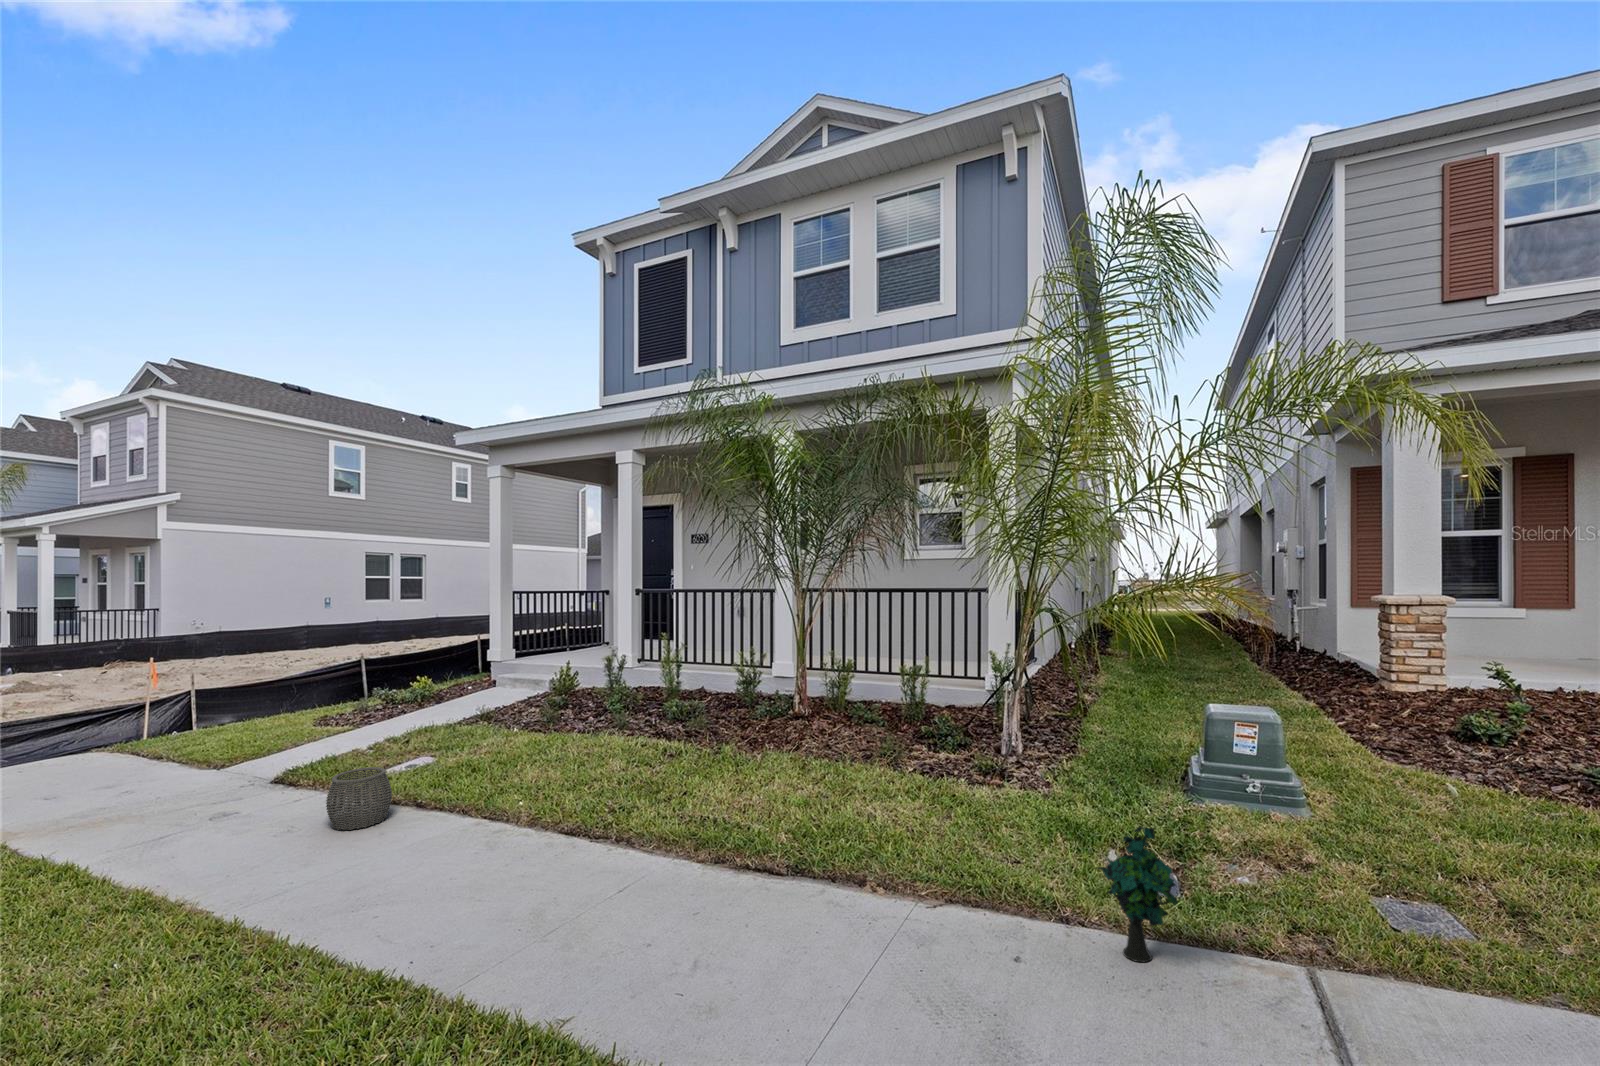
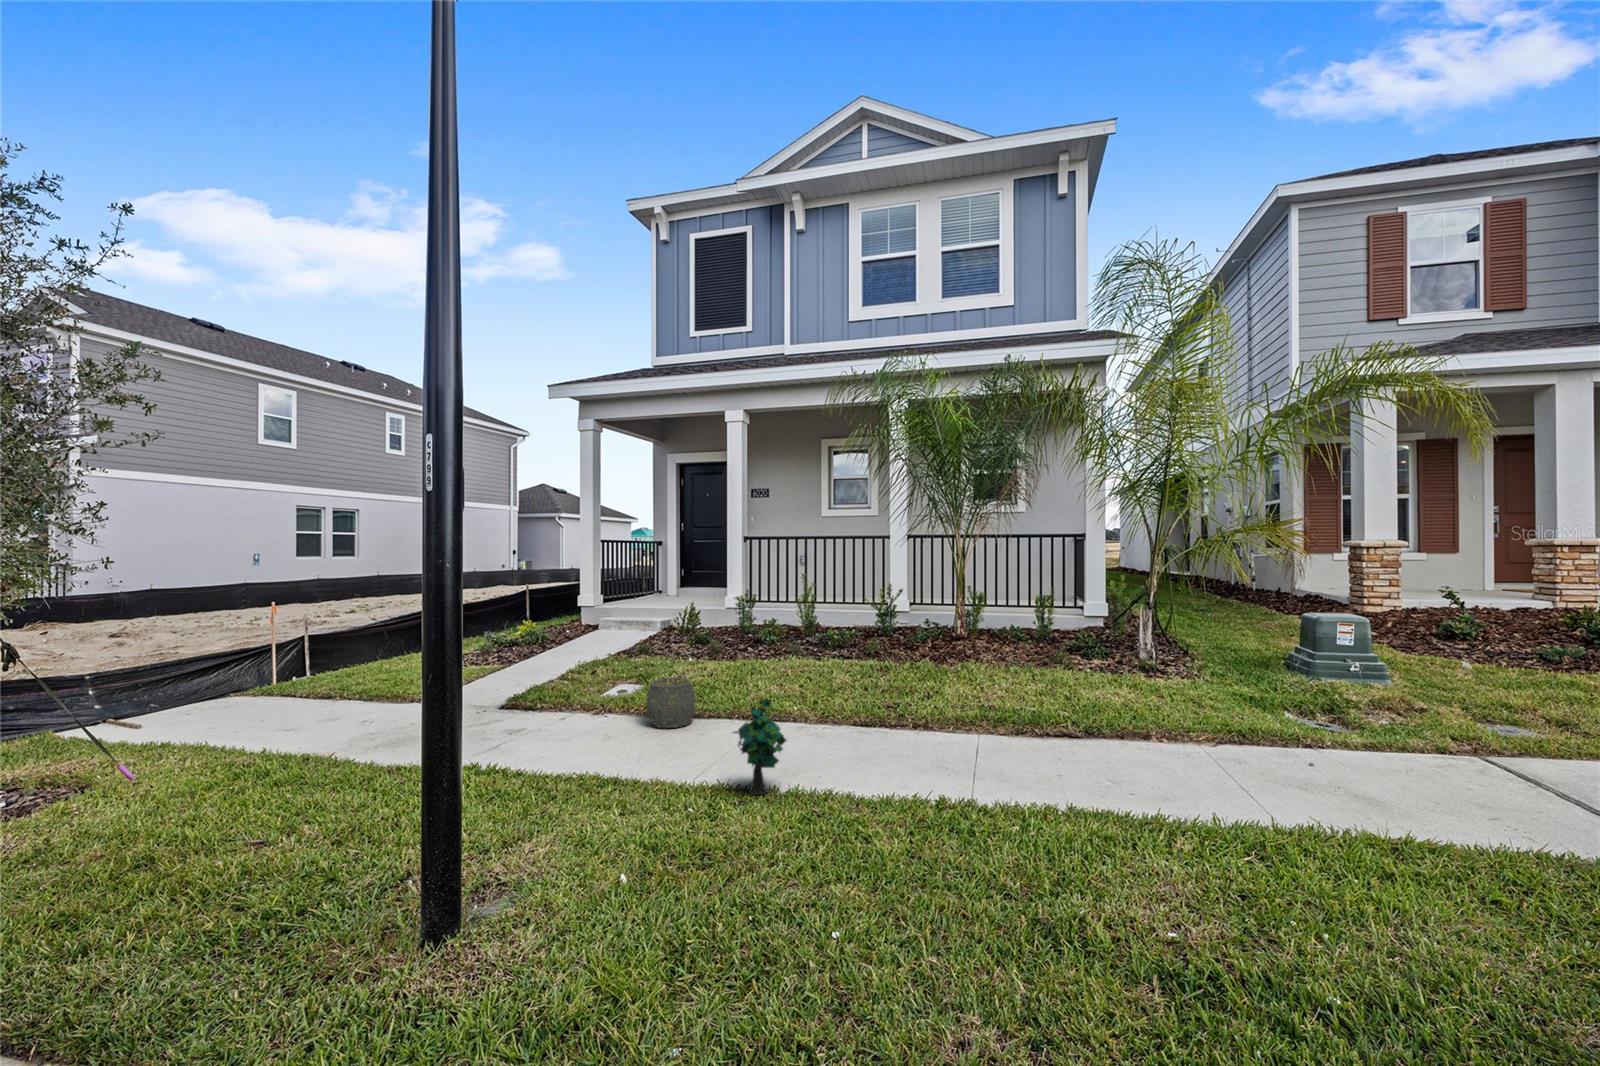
decorative plant: present [1097,827,1178,962] -> present [733,700,786,795]

